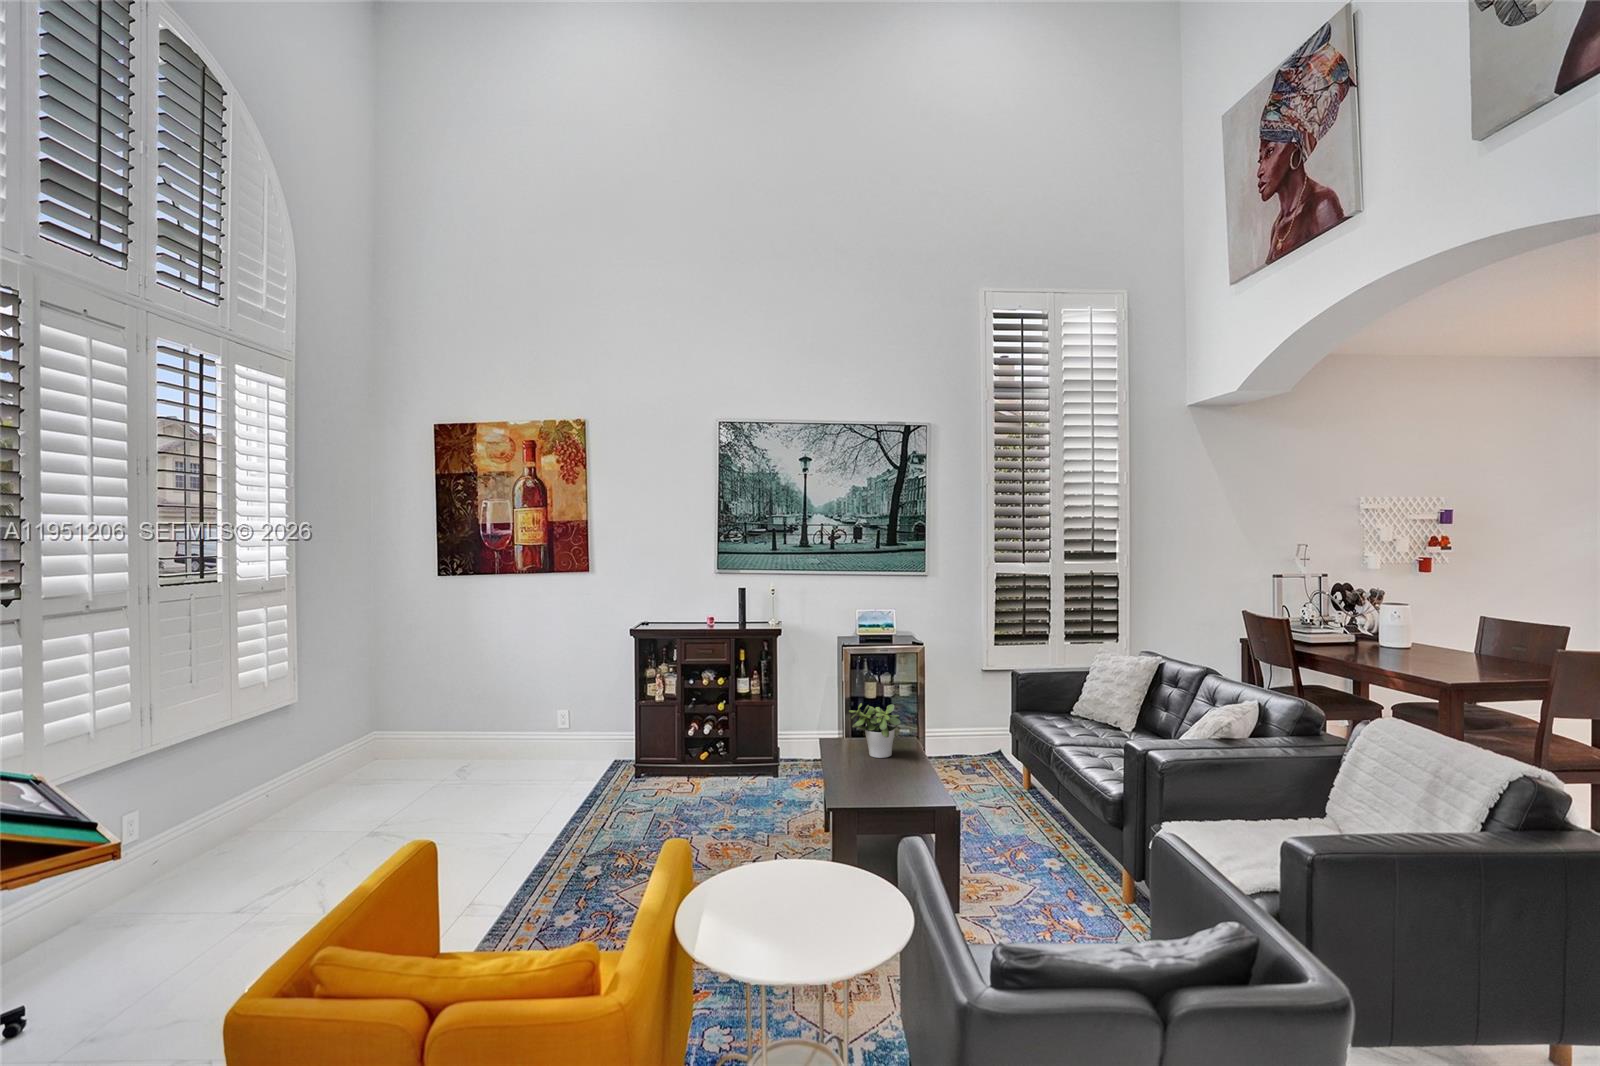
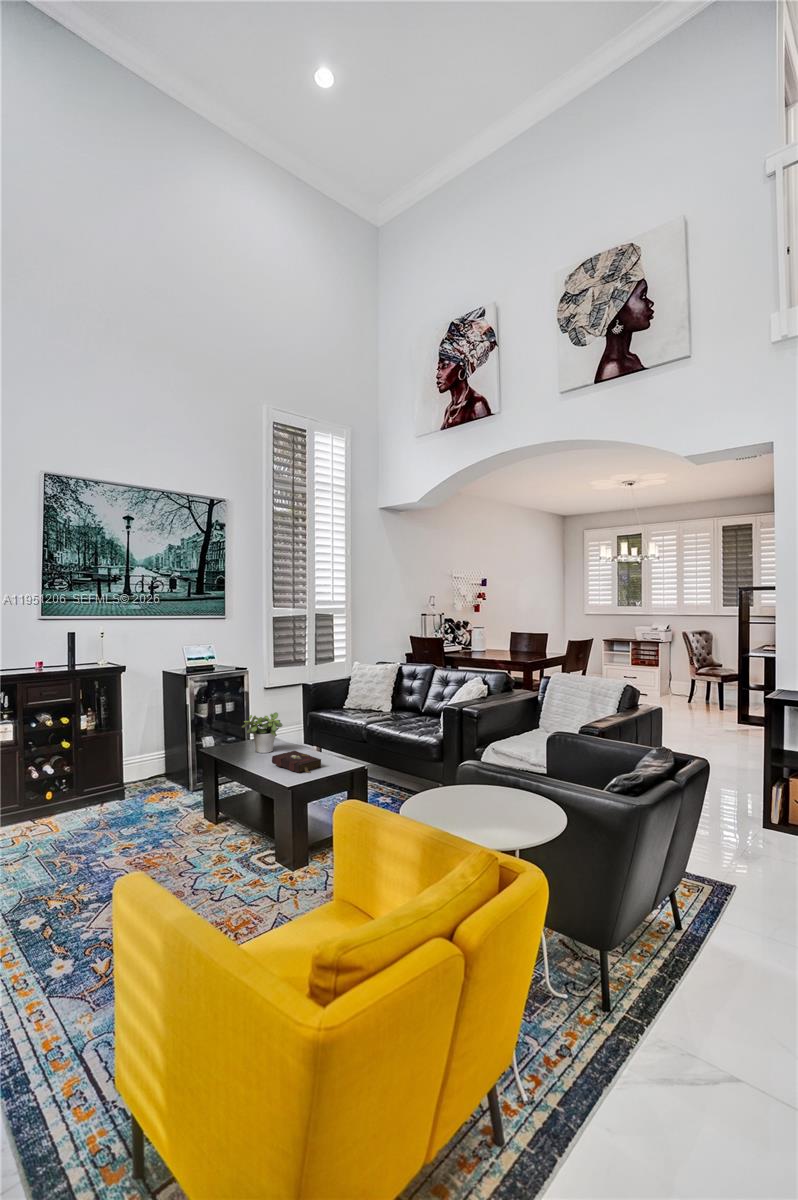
book: none [854,763,908,801] -> present [272,751,321,773]

